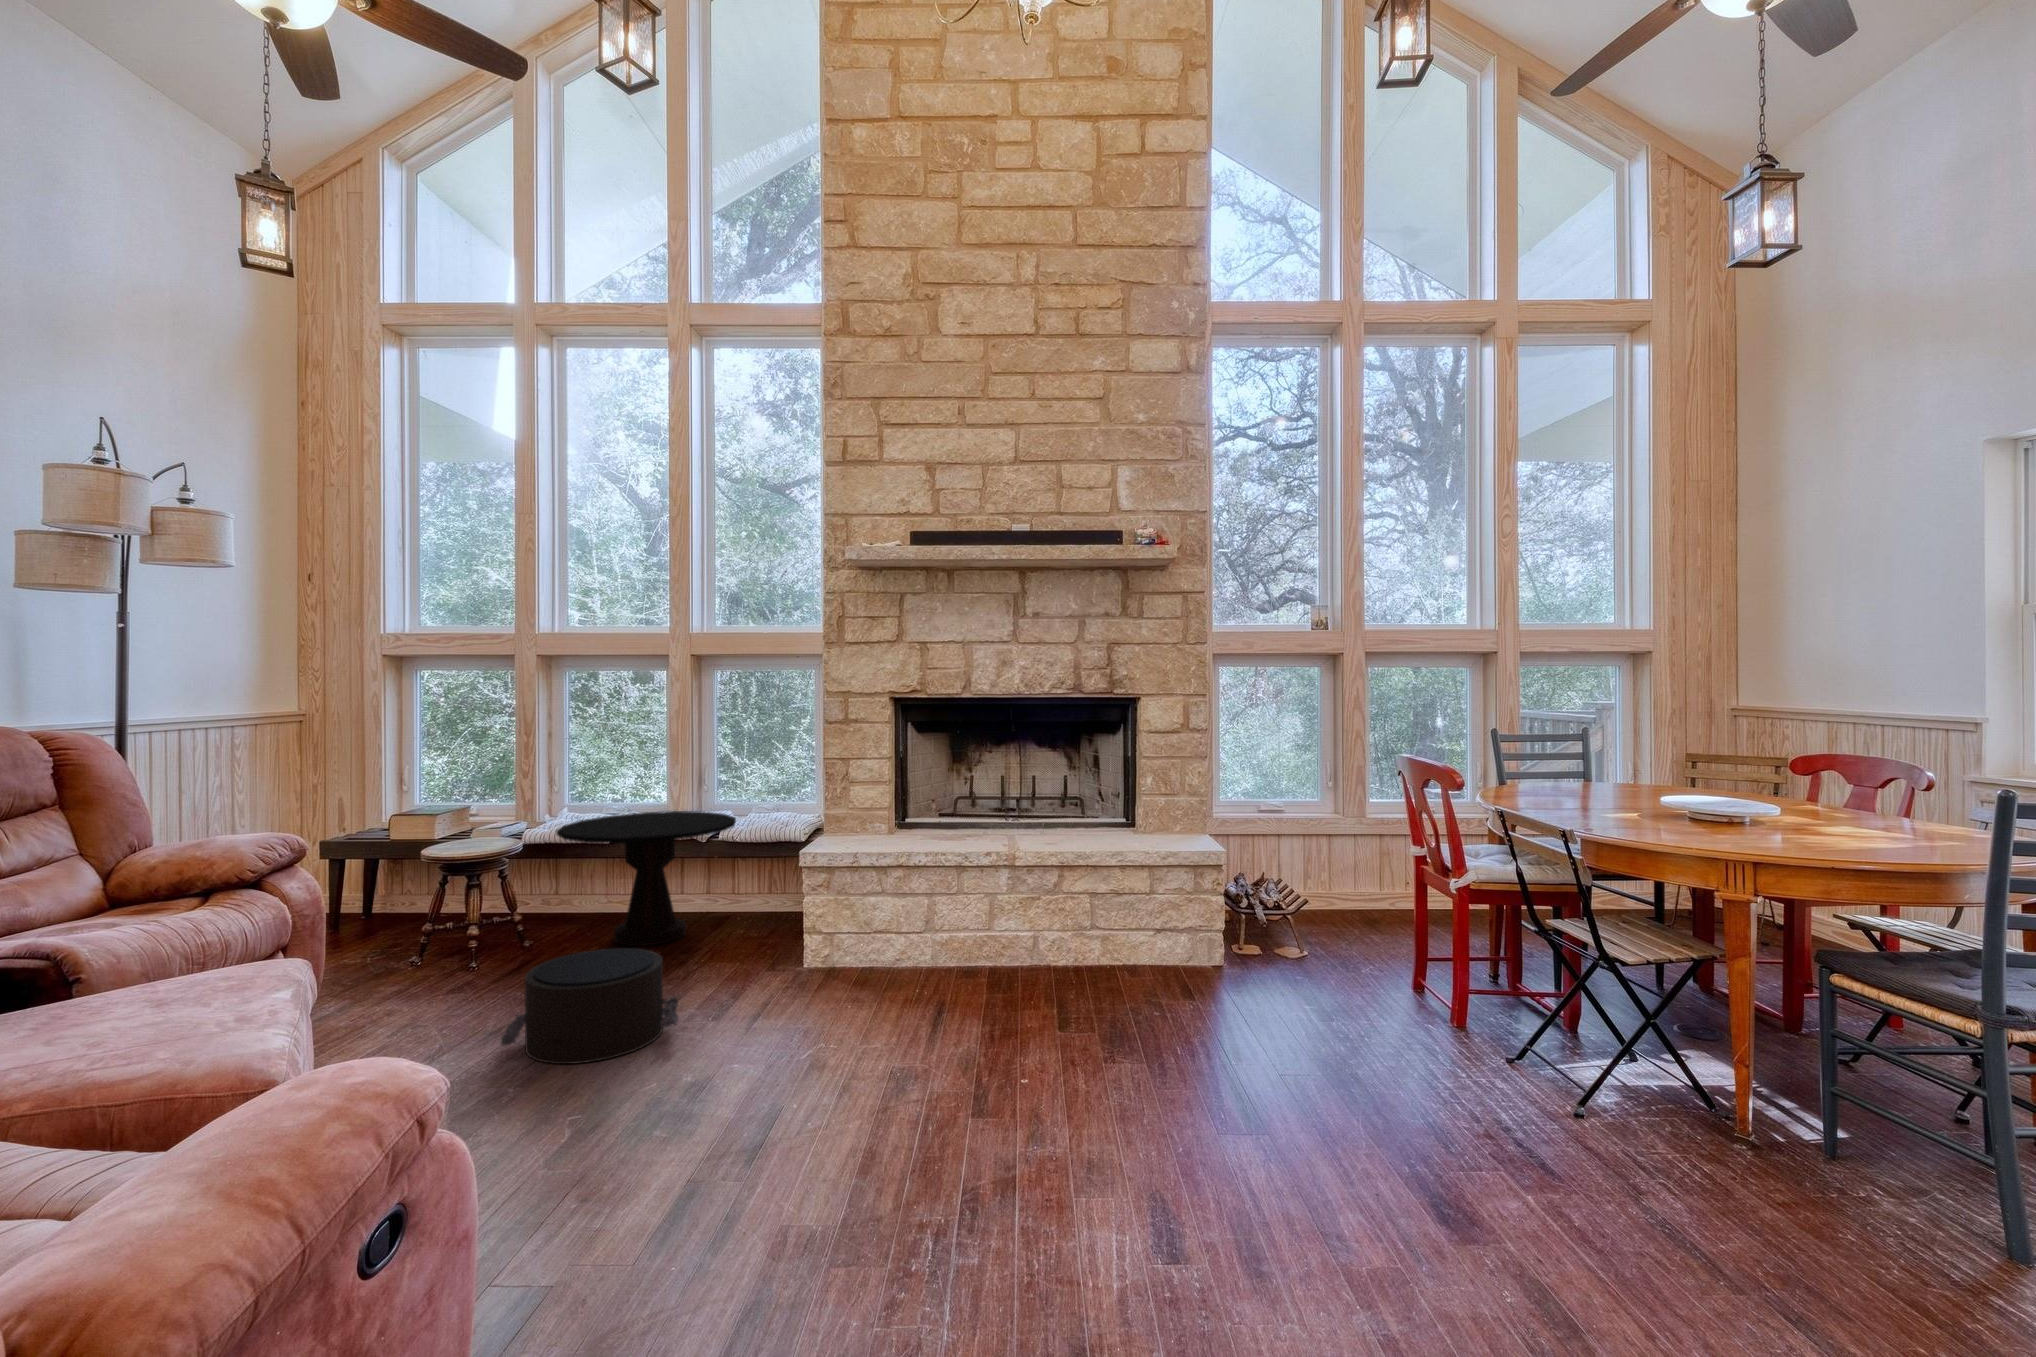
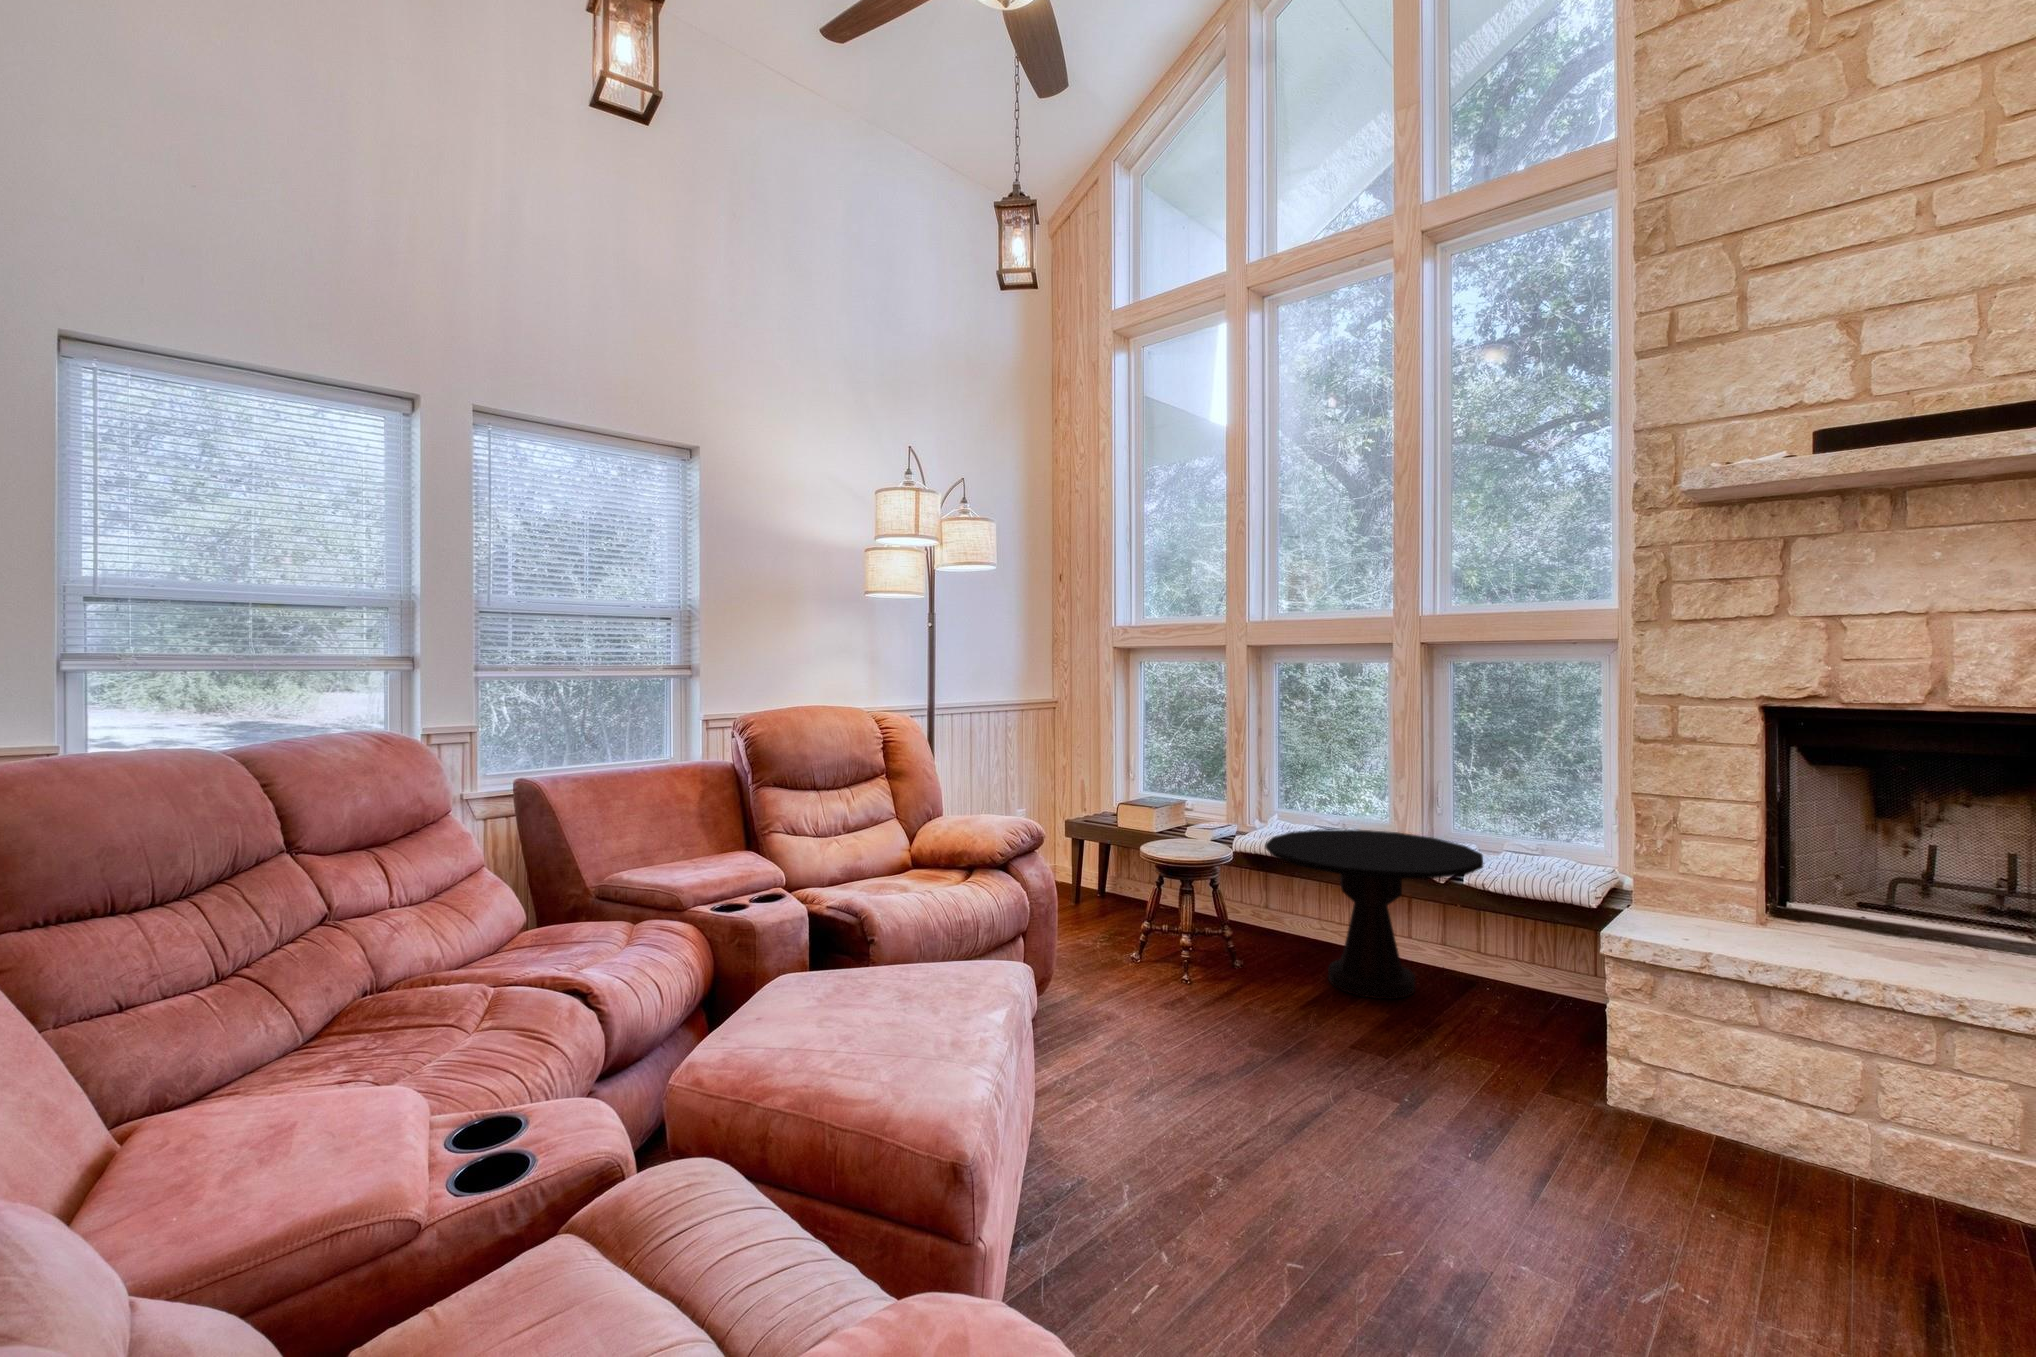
pouf: present [500,948,679,1064] -> none [1203,1014,1426,1184]

